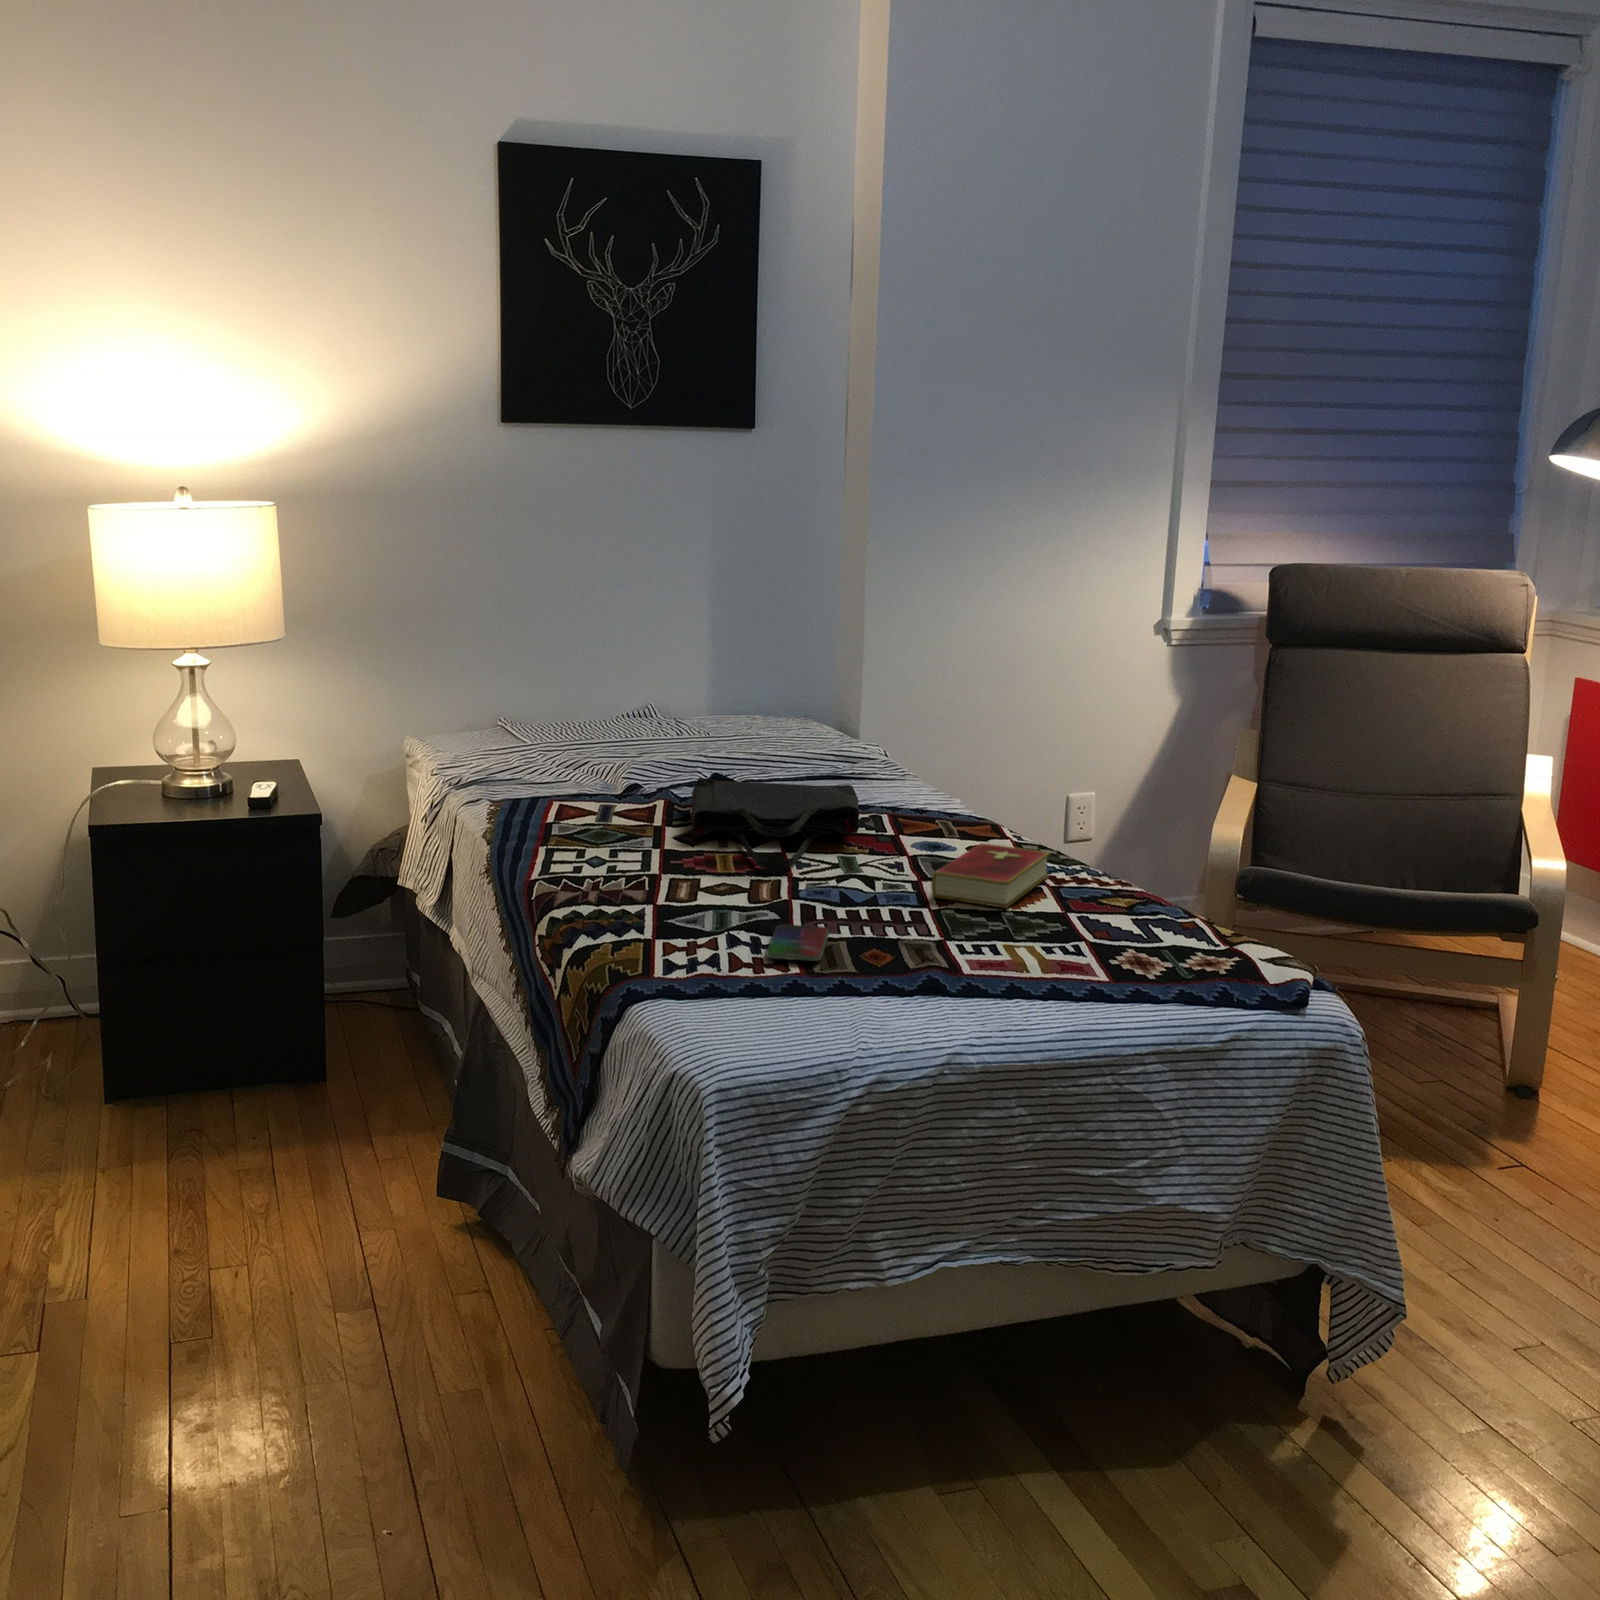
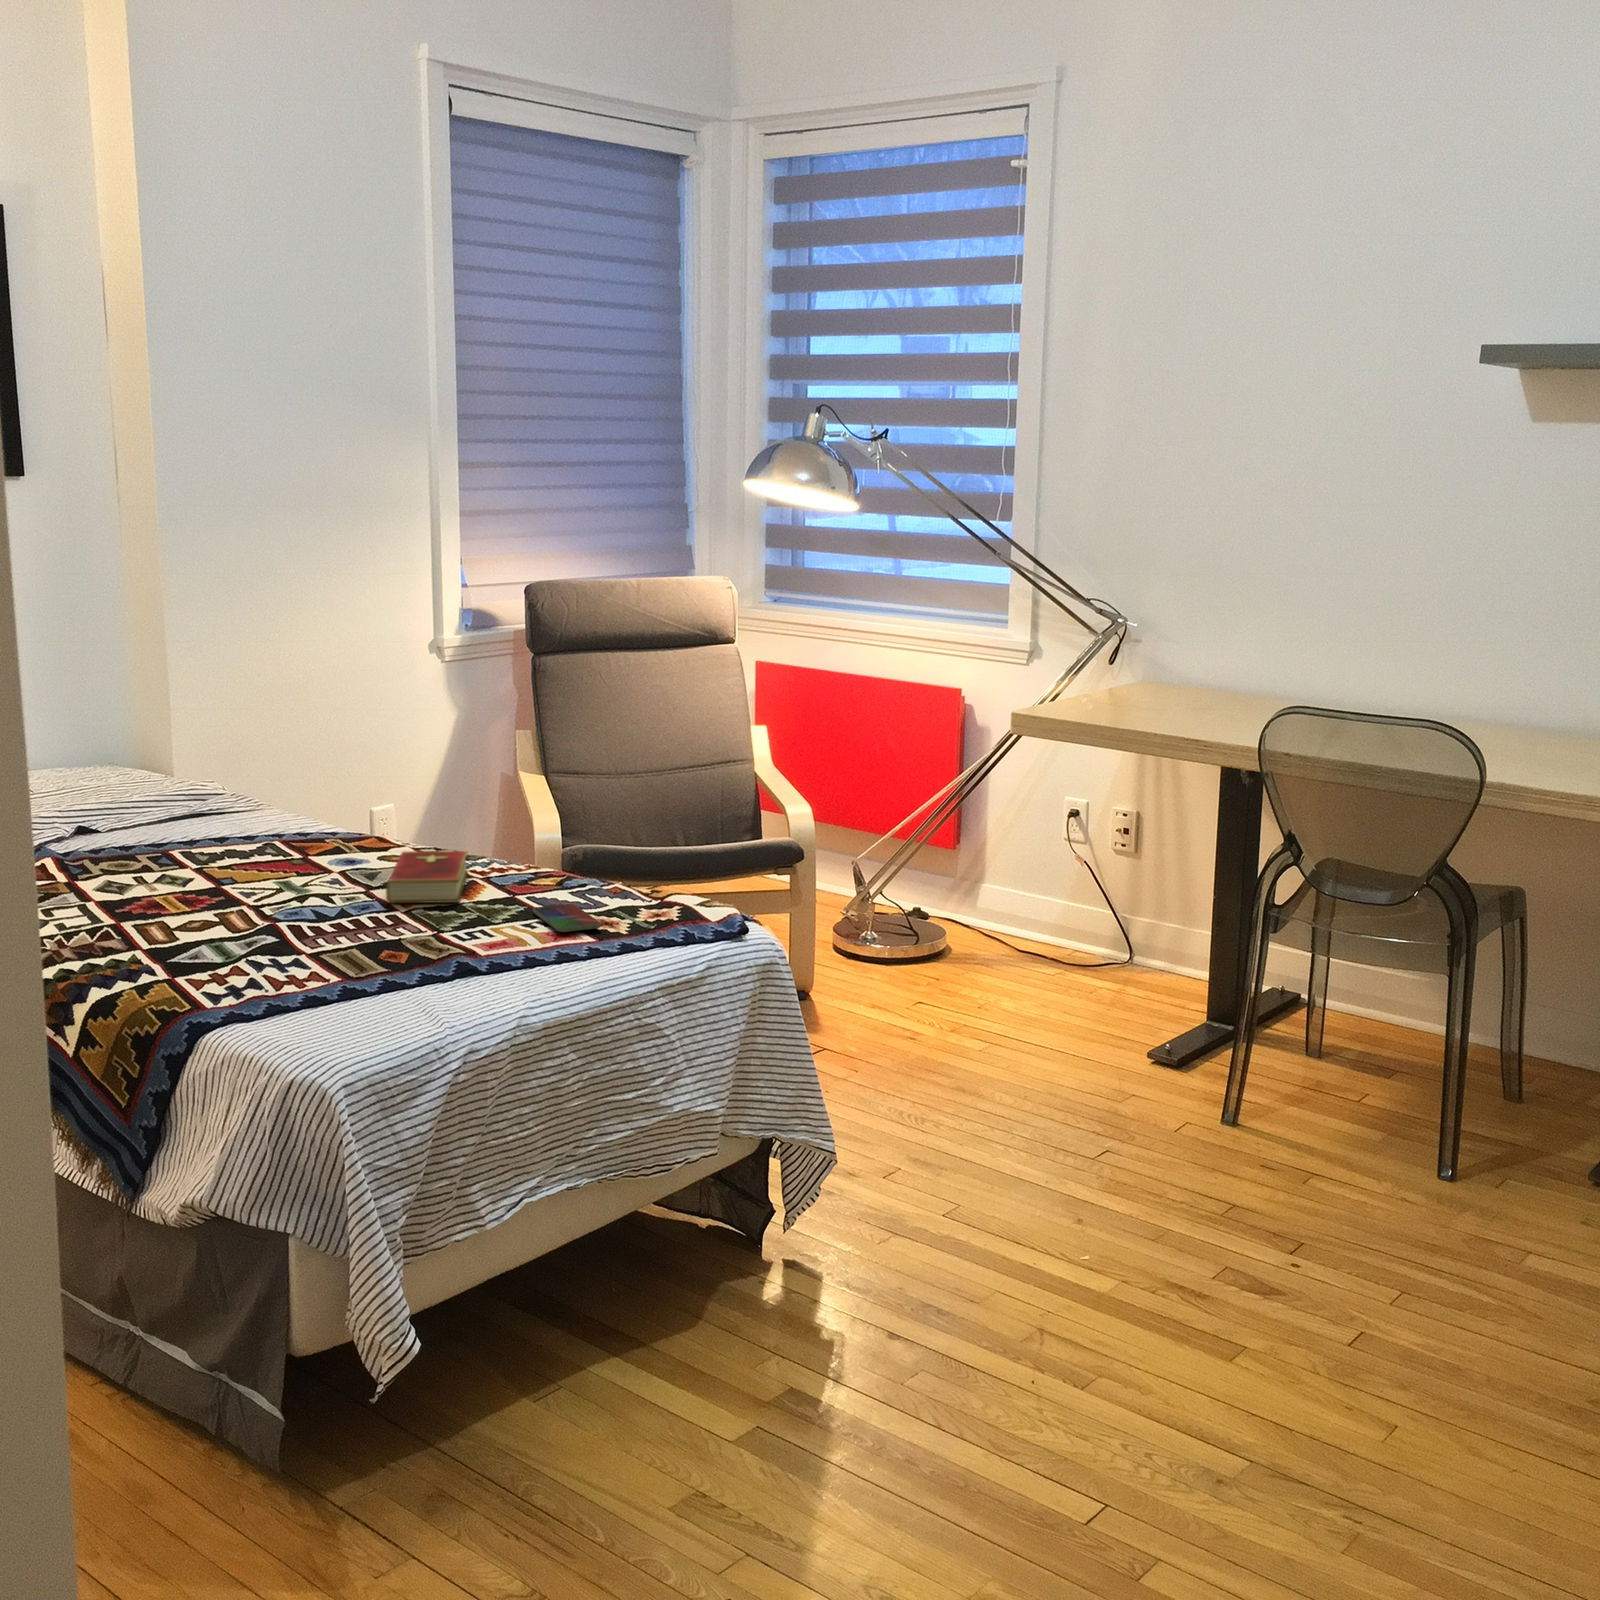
tote bag: present [692,778,859,869] -> none [90,818,279,902]
smartphone: present [766,924,829,961] -> present [533,904,601,932]

